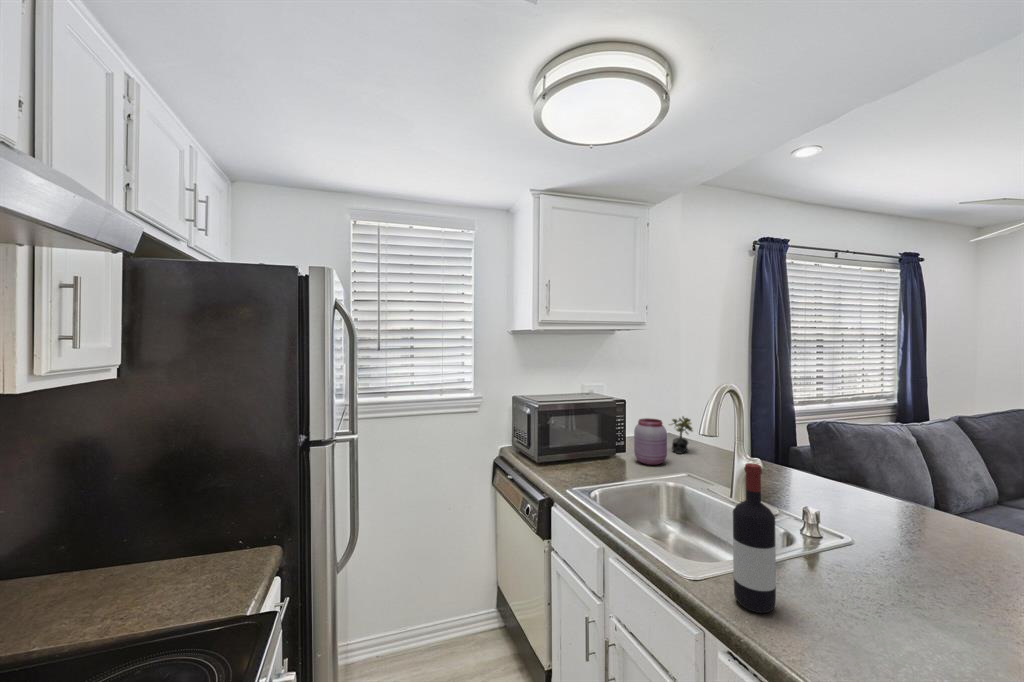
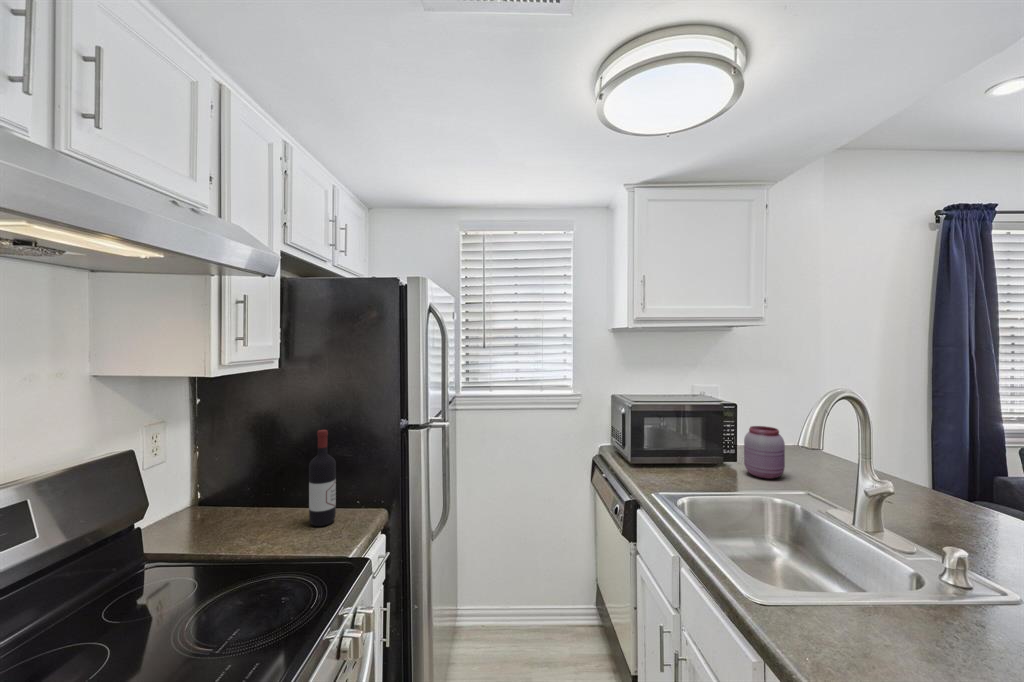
succulent plant: present [670,417,693,454] -> none [794,426,826,470]
wine bottle: present [733,463,776,613] -> present [309,430,336,526]

